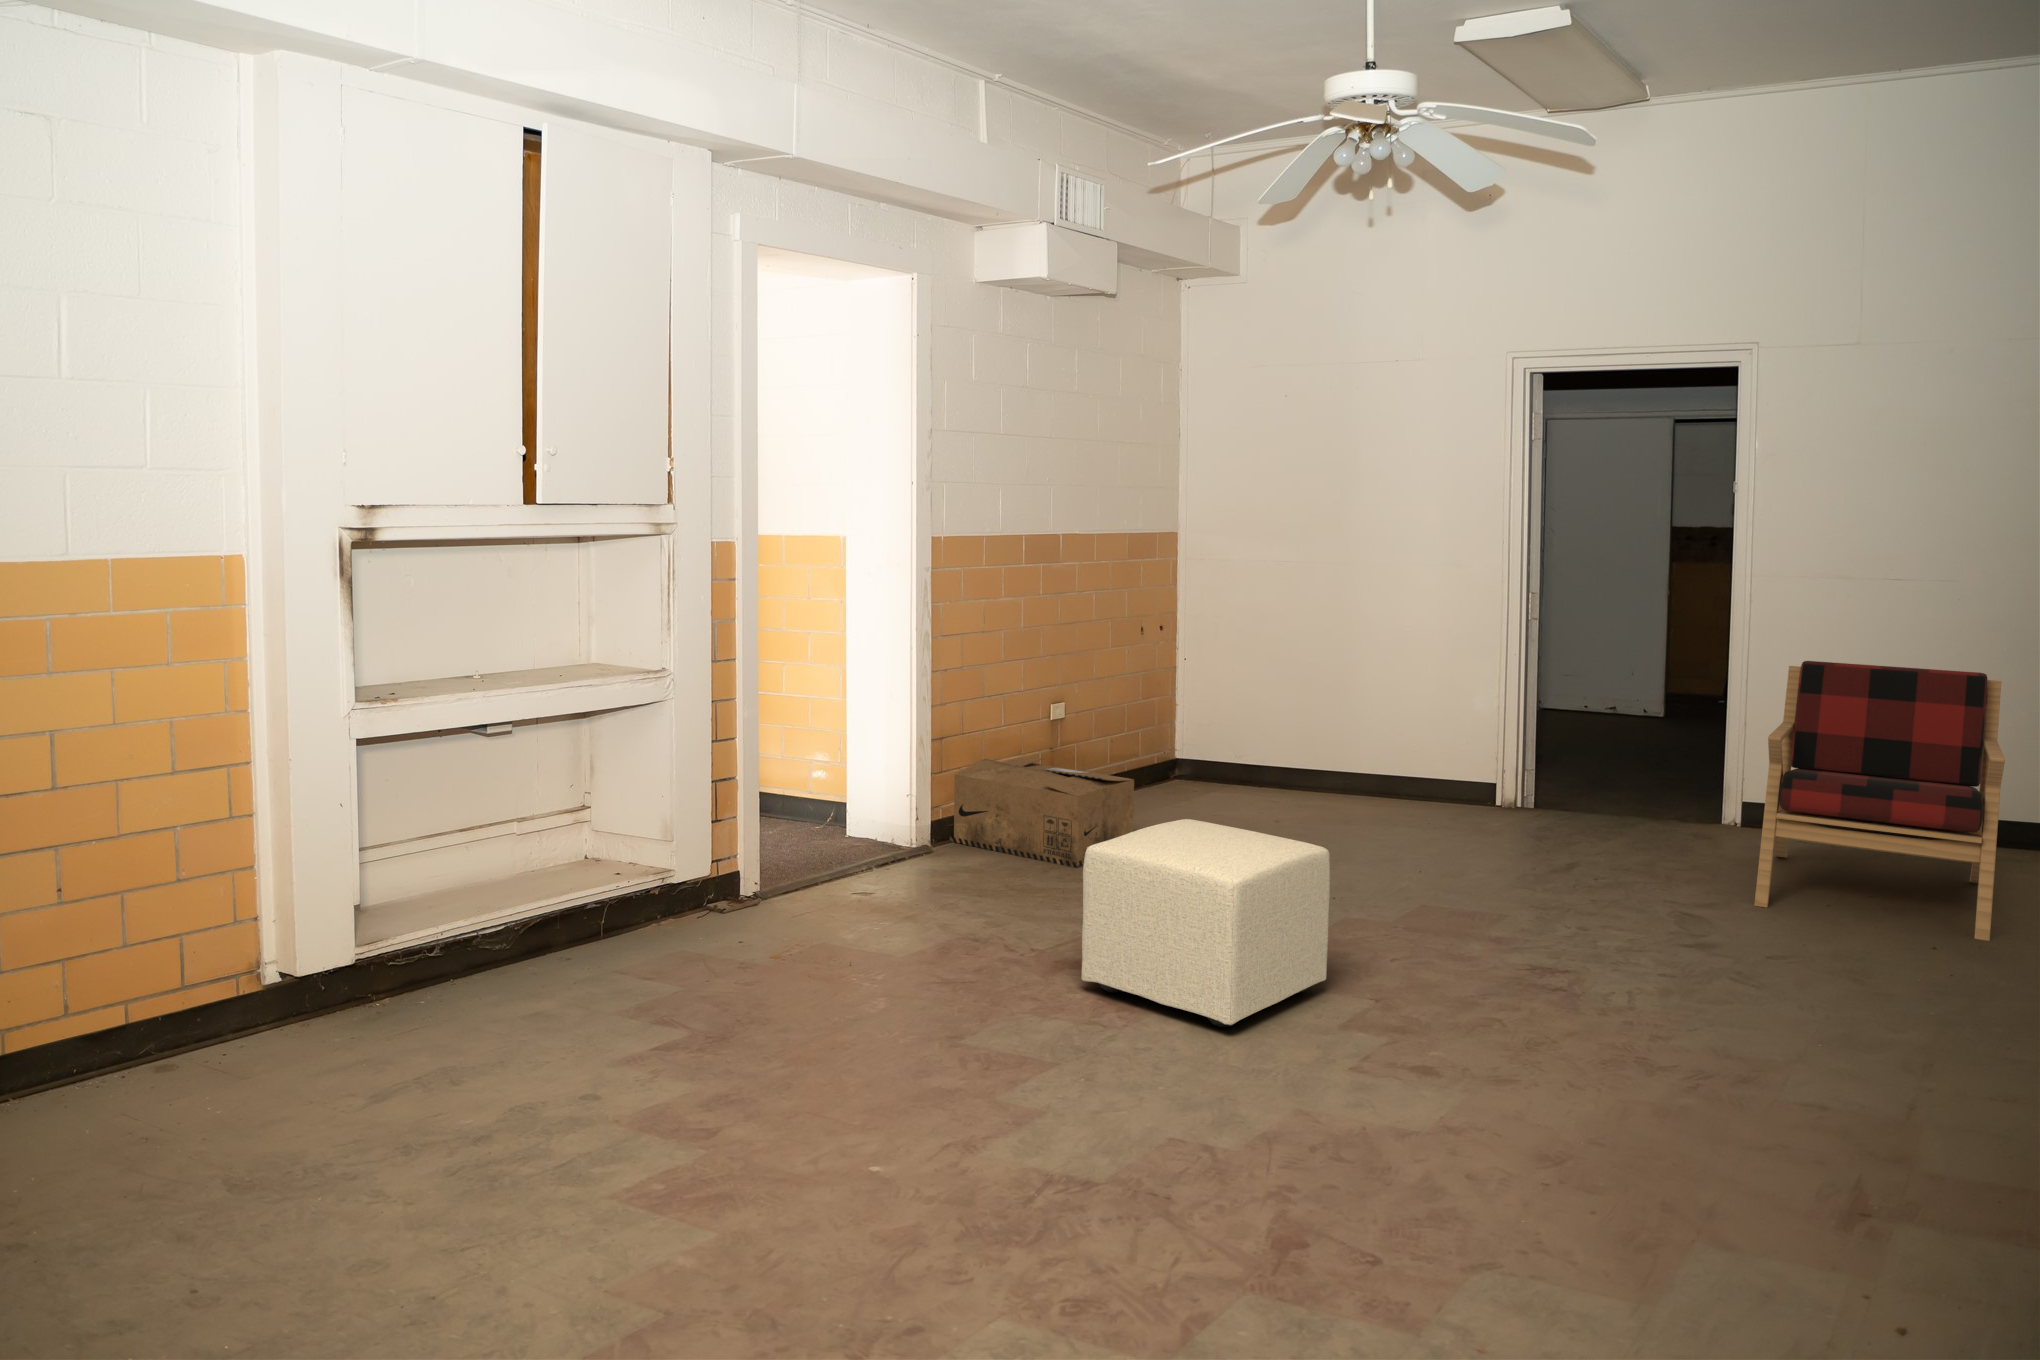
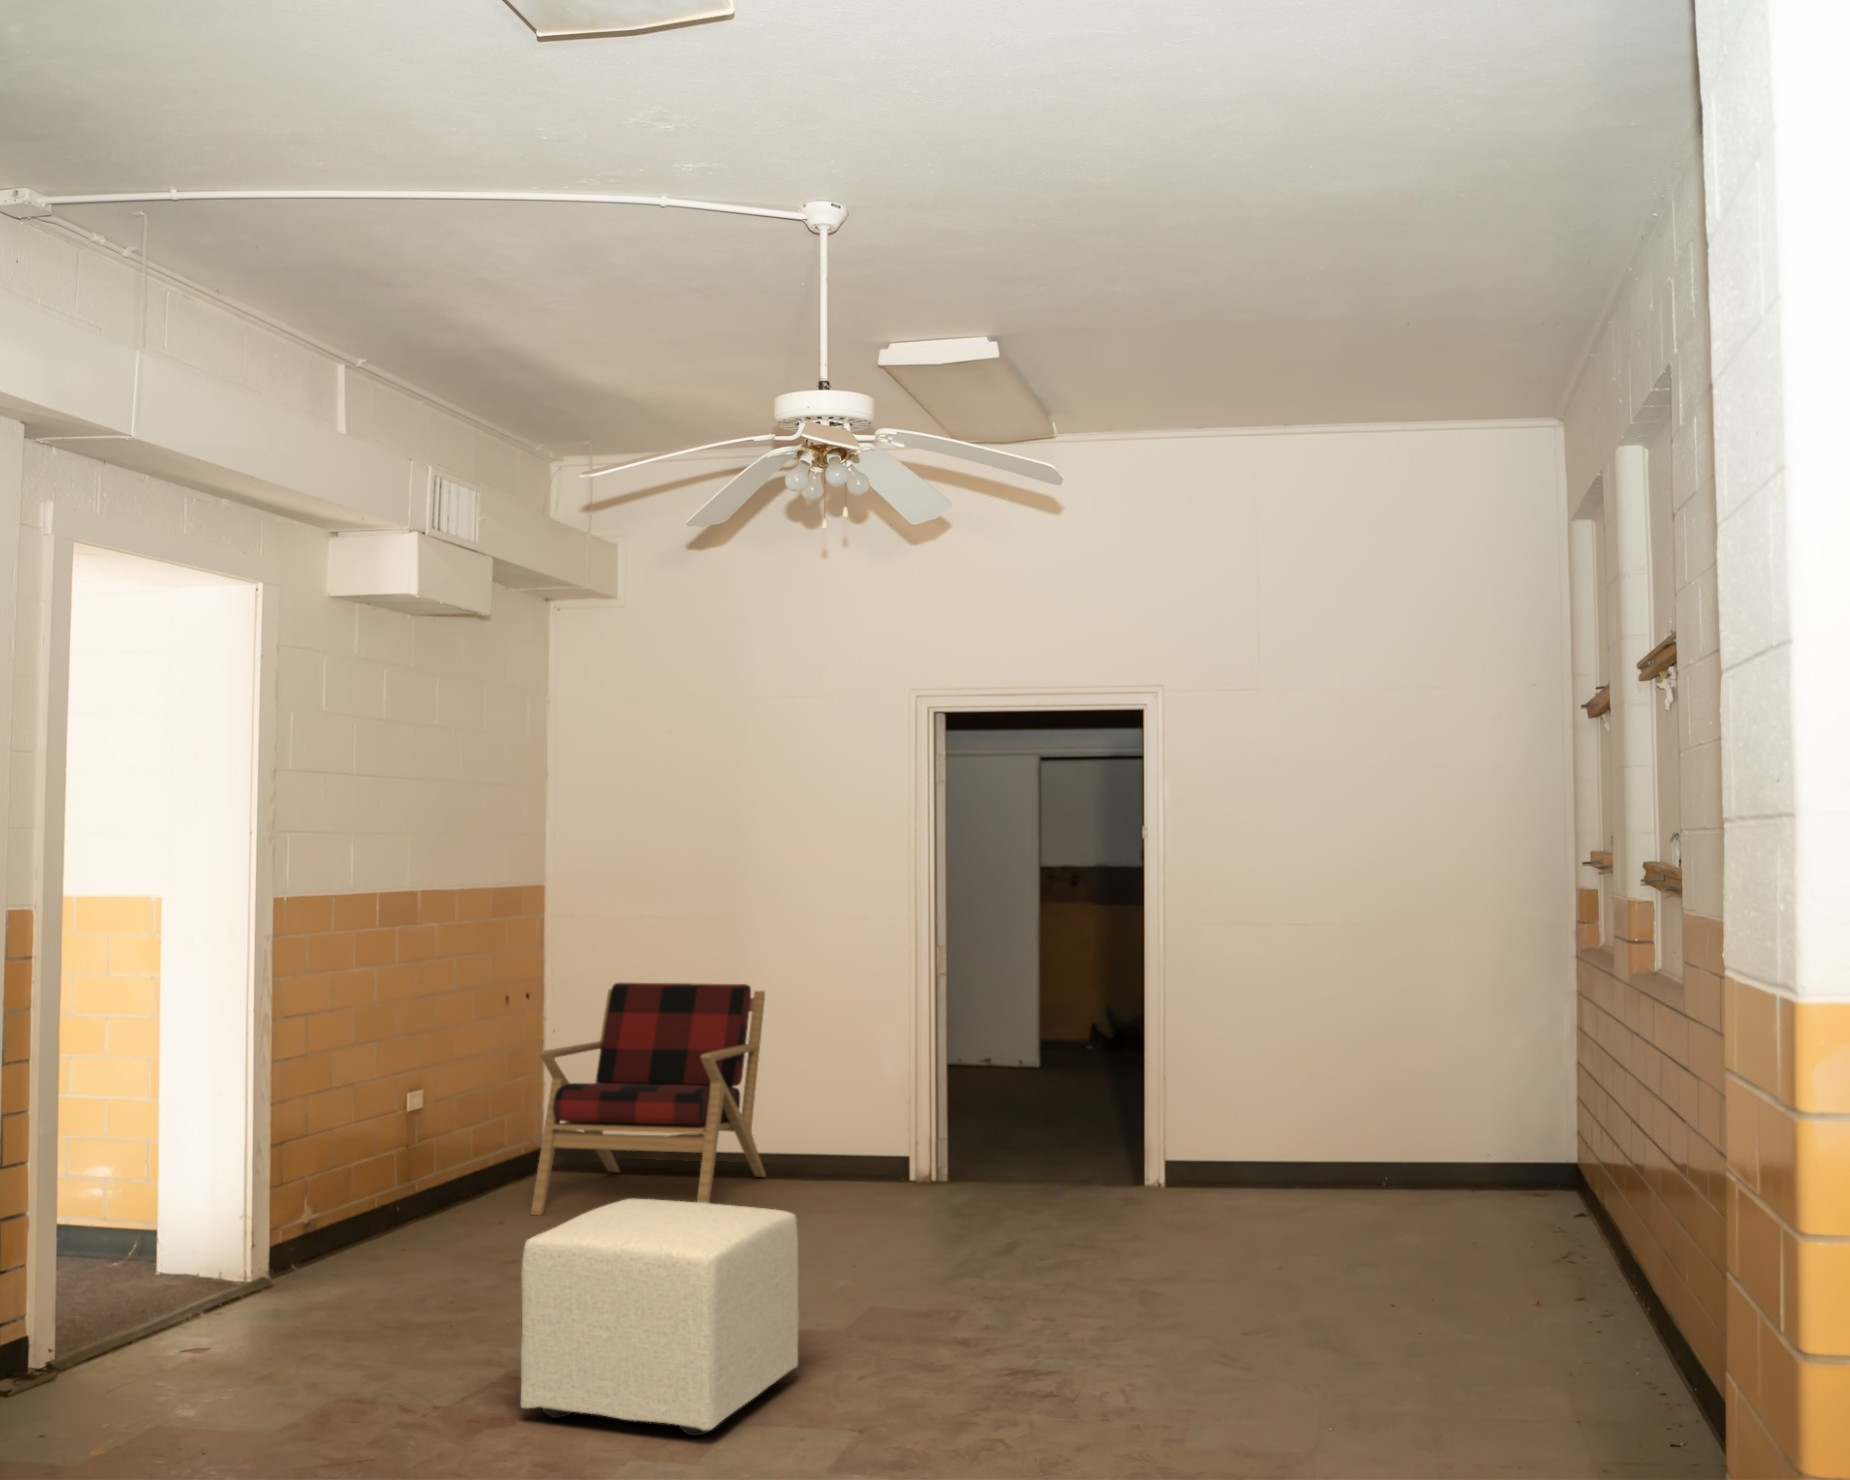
armchair: present [1754,661,2005,941] -> present [531,983,765,1216]
cardboard box: present [954,758,1134,868] -> none [301,1155,530,1285]

